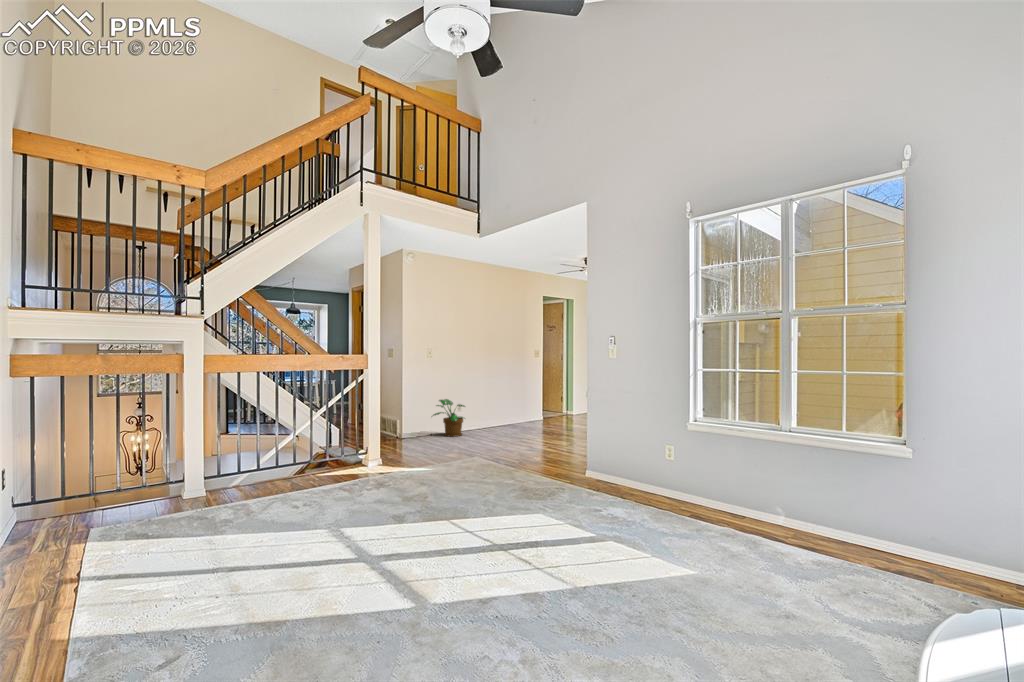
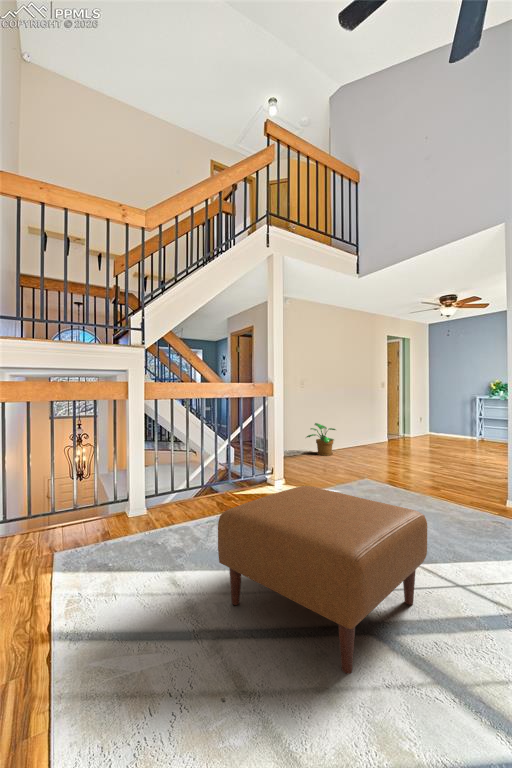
ottoman: none [244,454,429,580] -> present [218,486,427,674]

